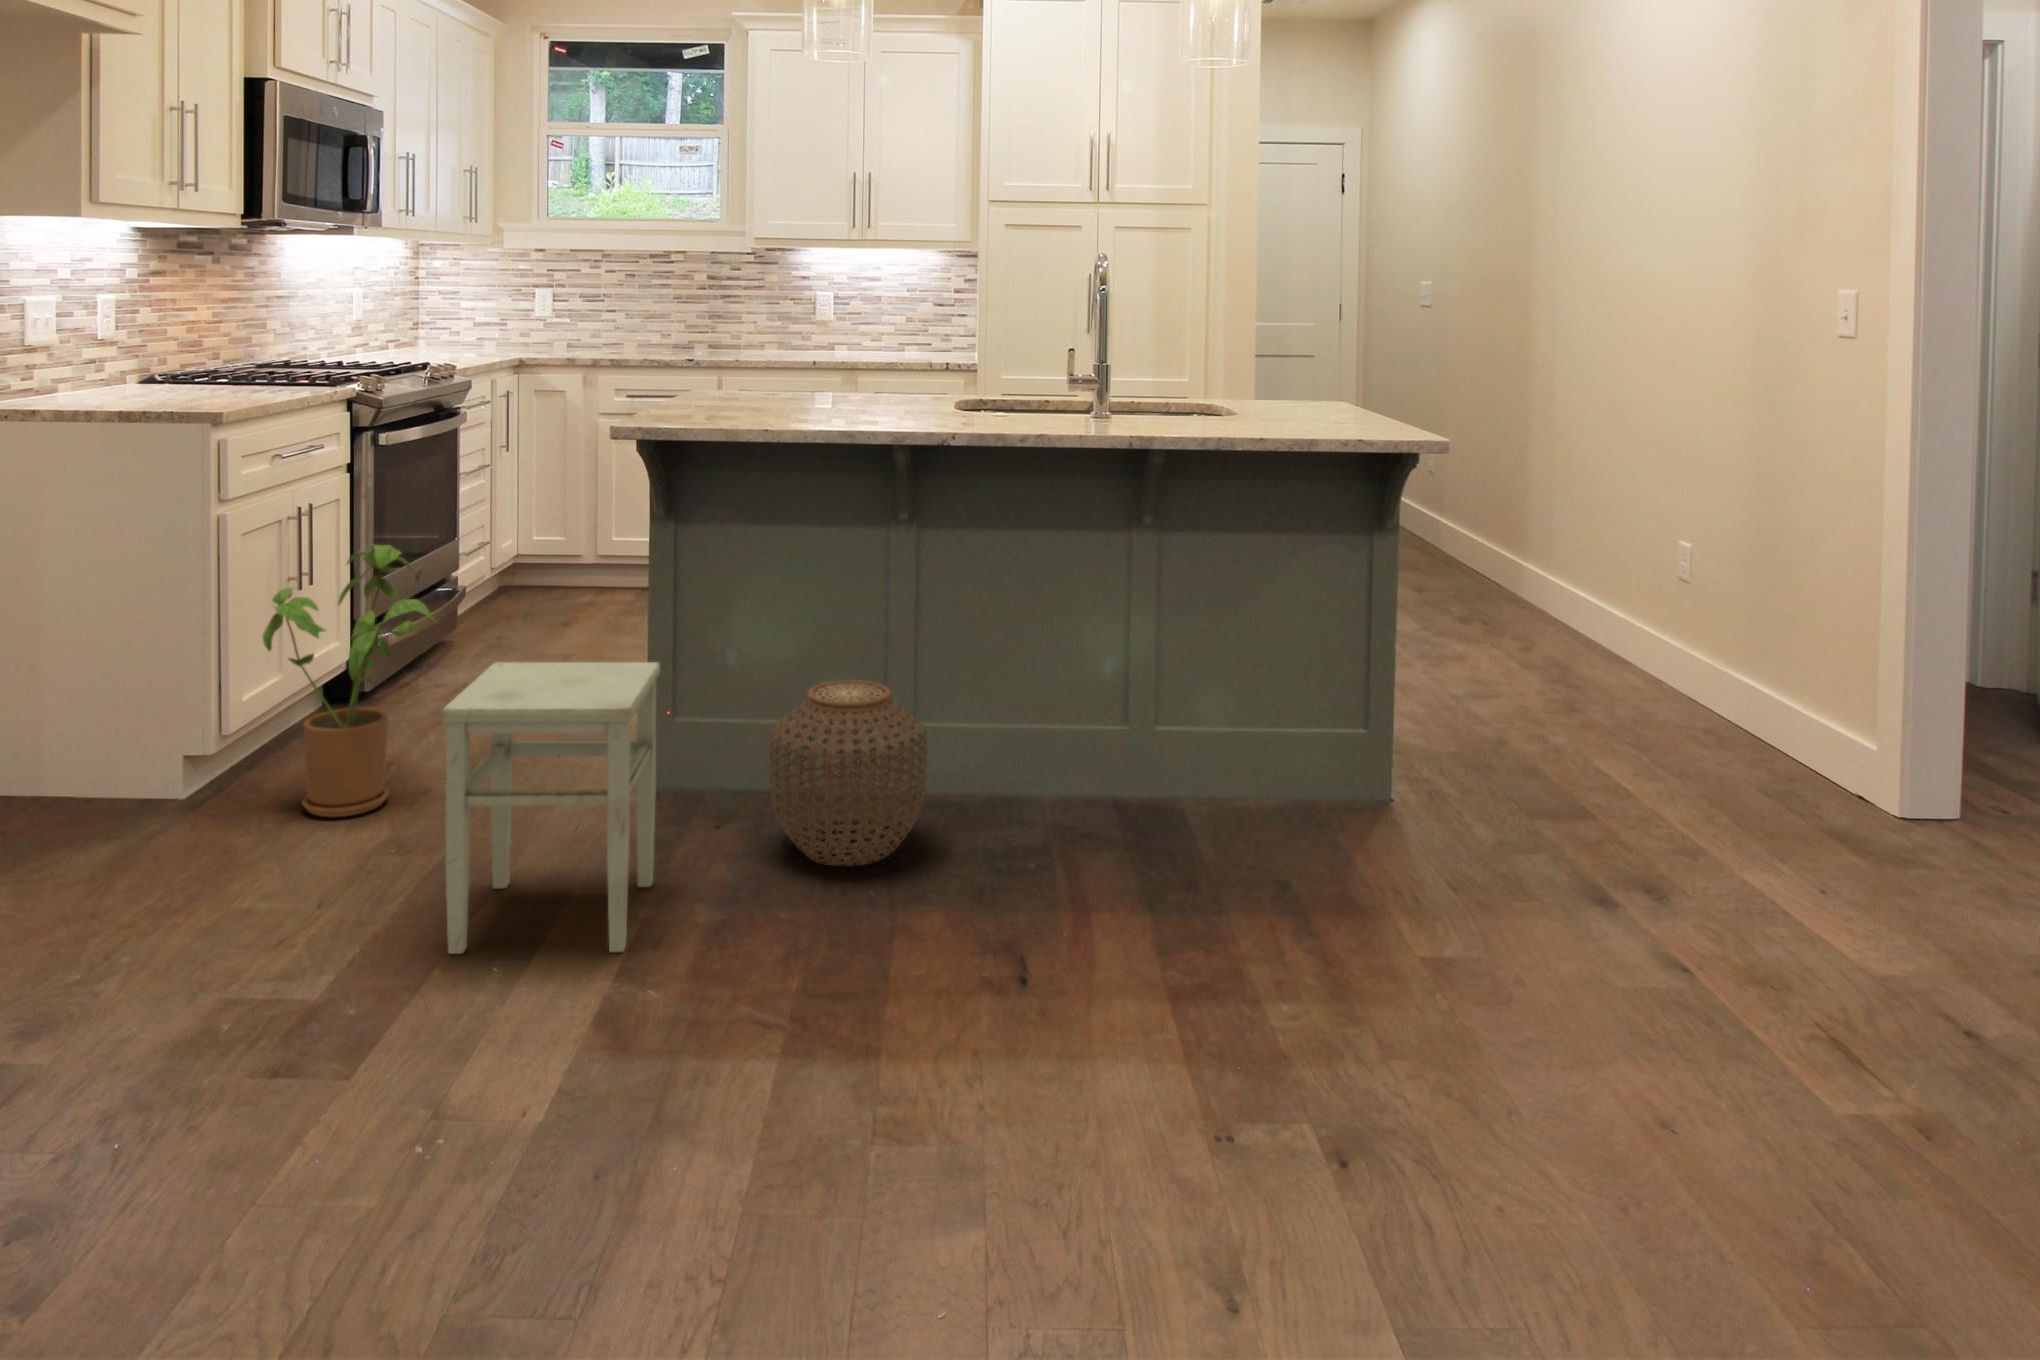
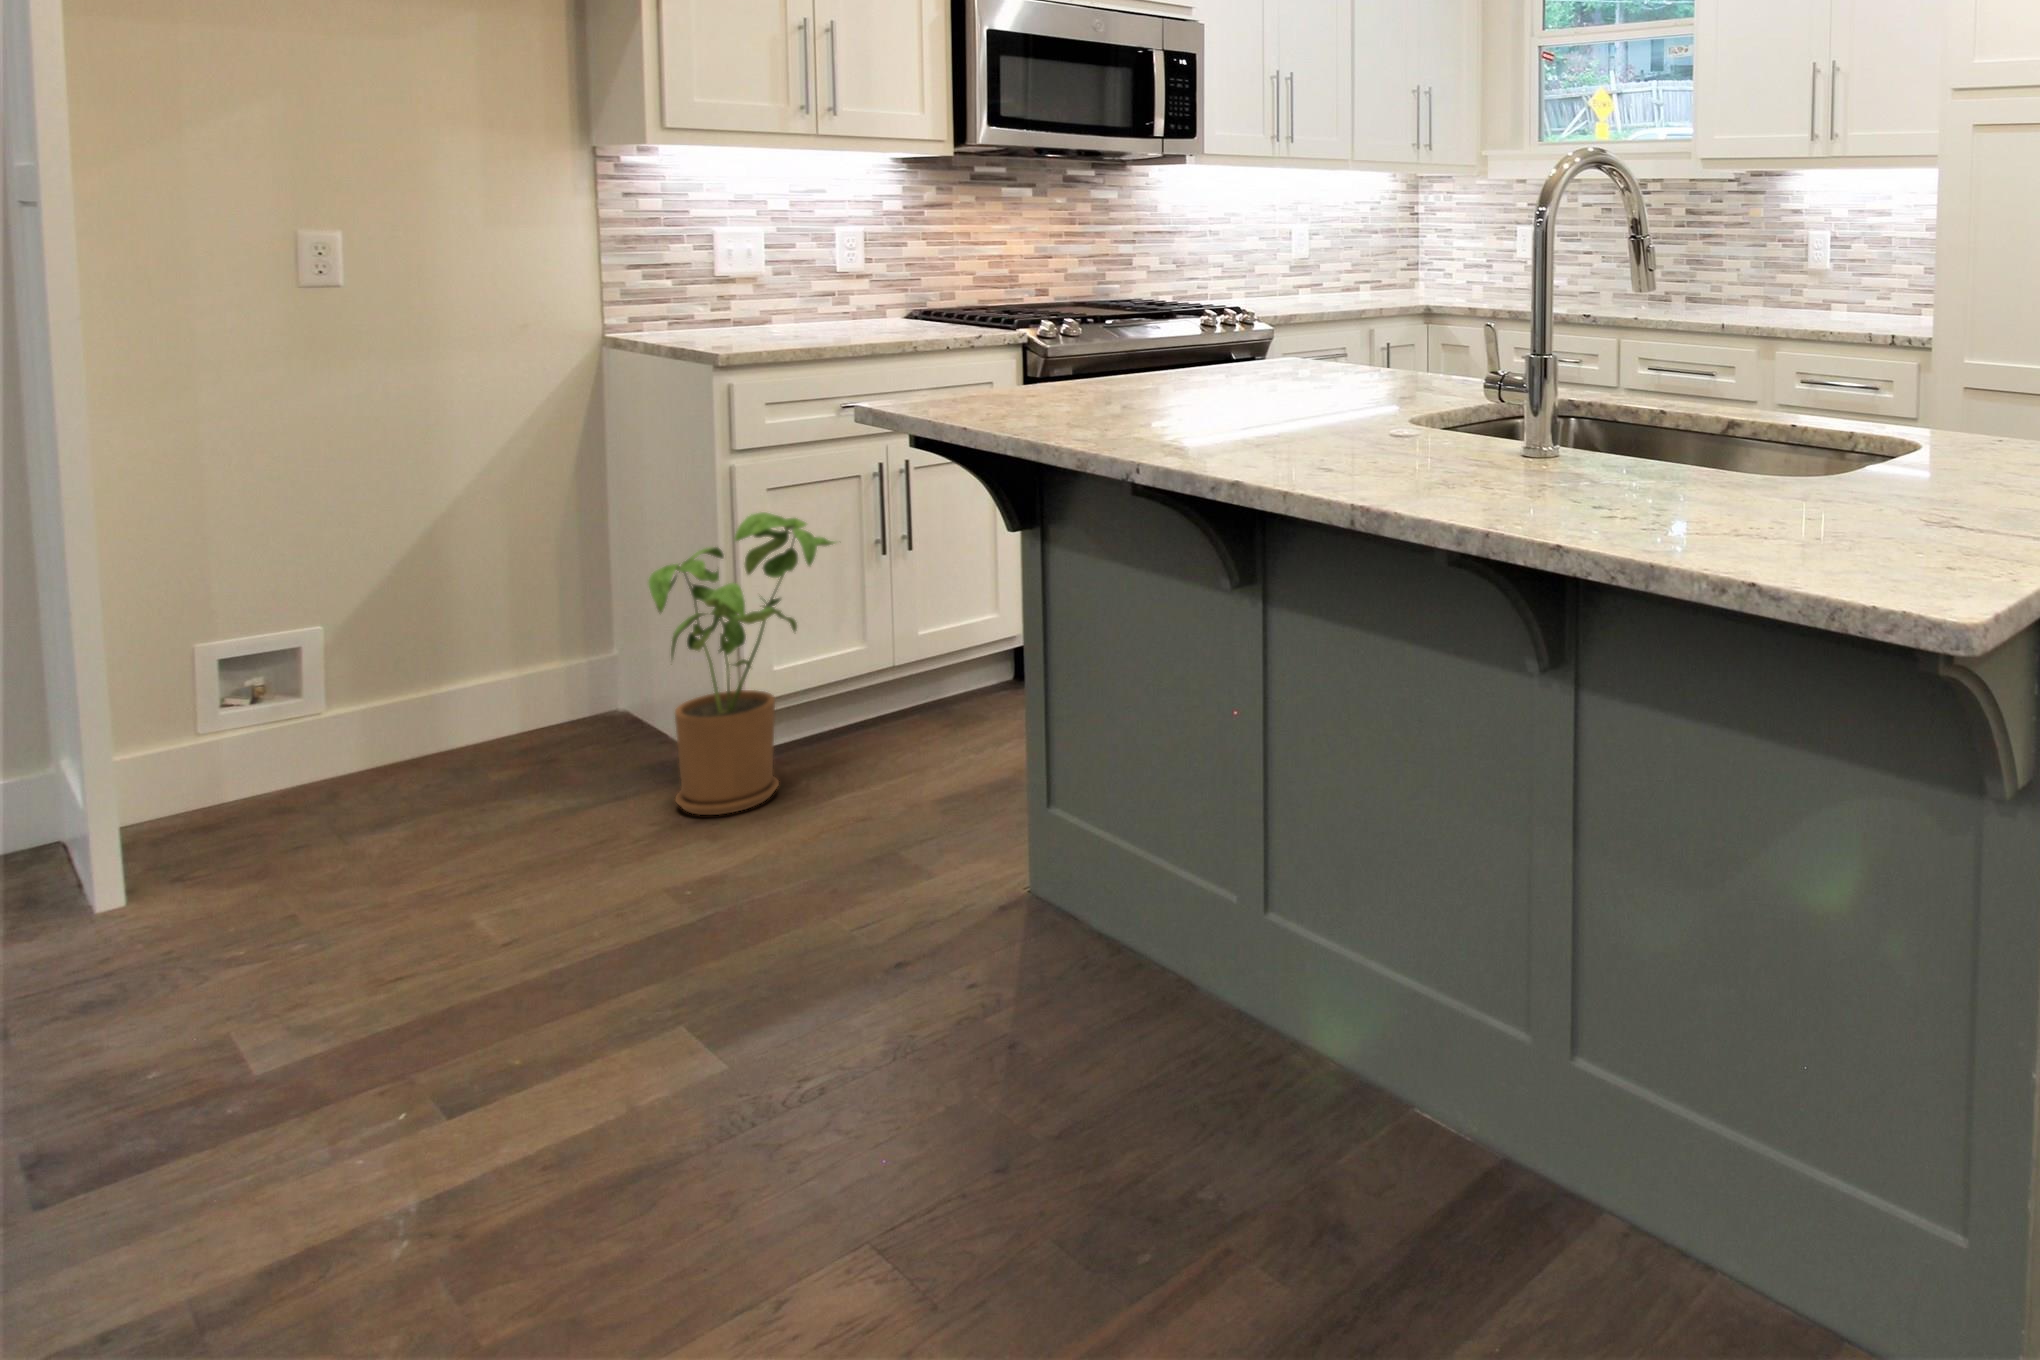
stool: present [441,662,660,954] -> none [254,689,602,1138]
woven basket: present [769,680,927,866] -> none [675,827,953,1140]

